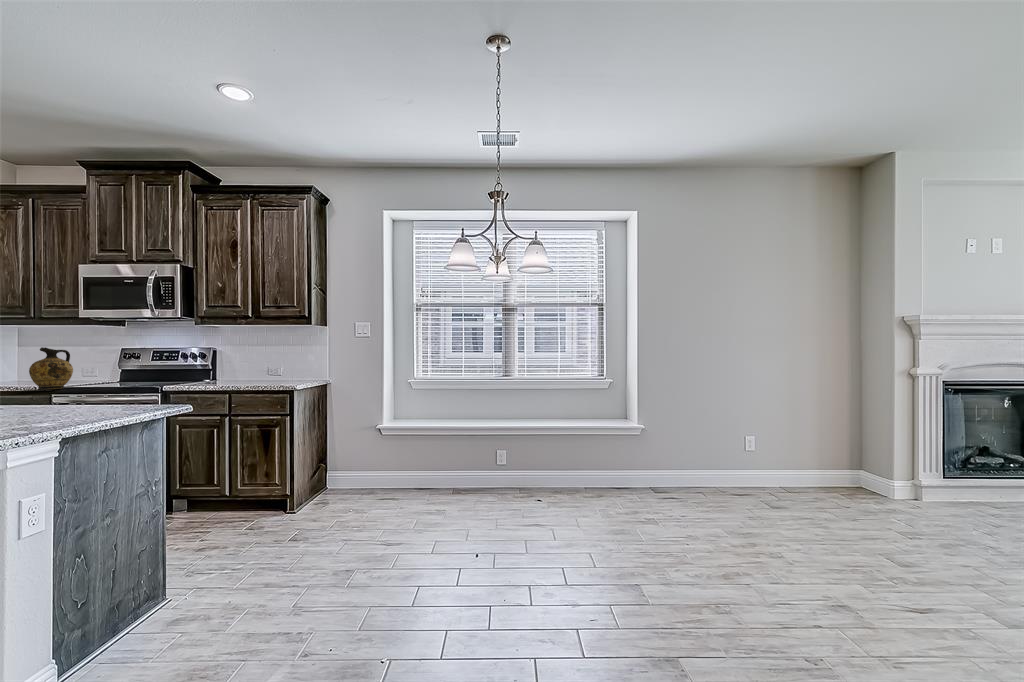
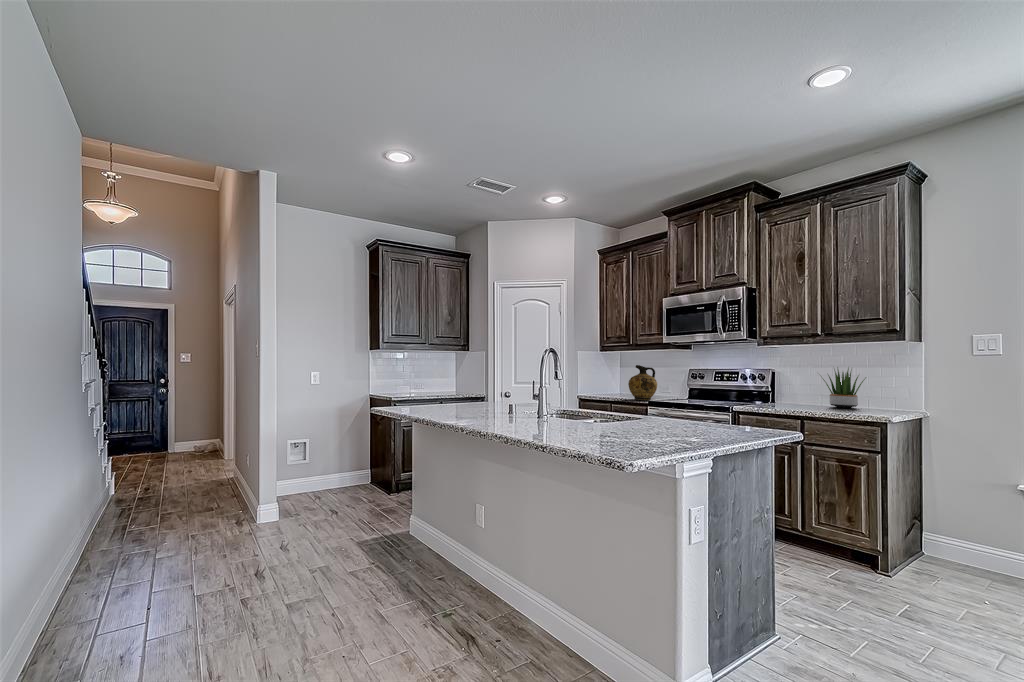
potted plant: none [249,344,292,381] -> present [822,368,865,408]

